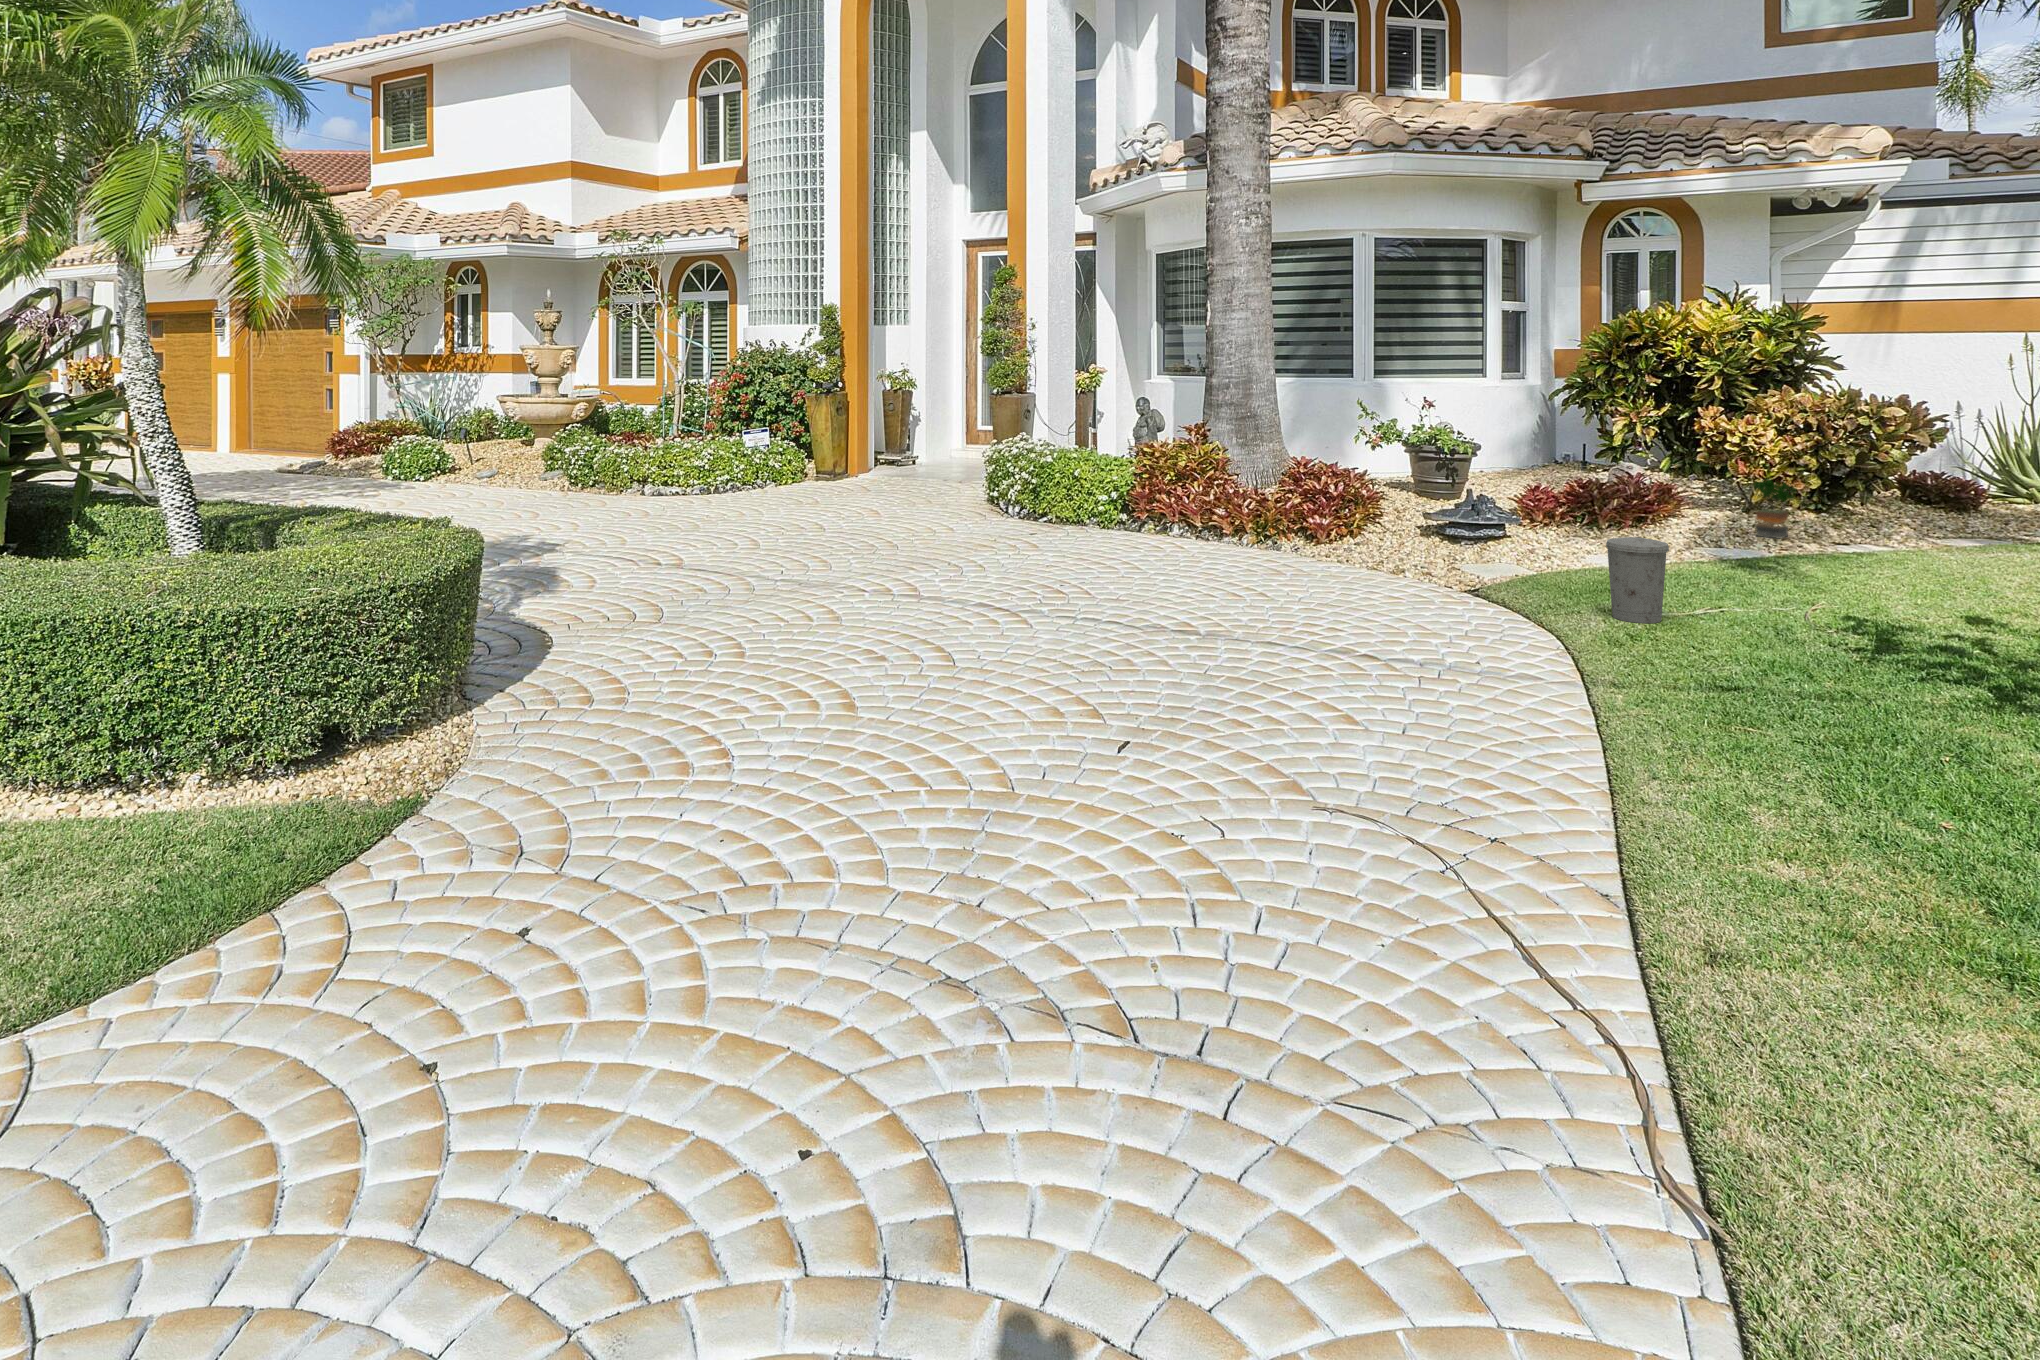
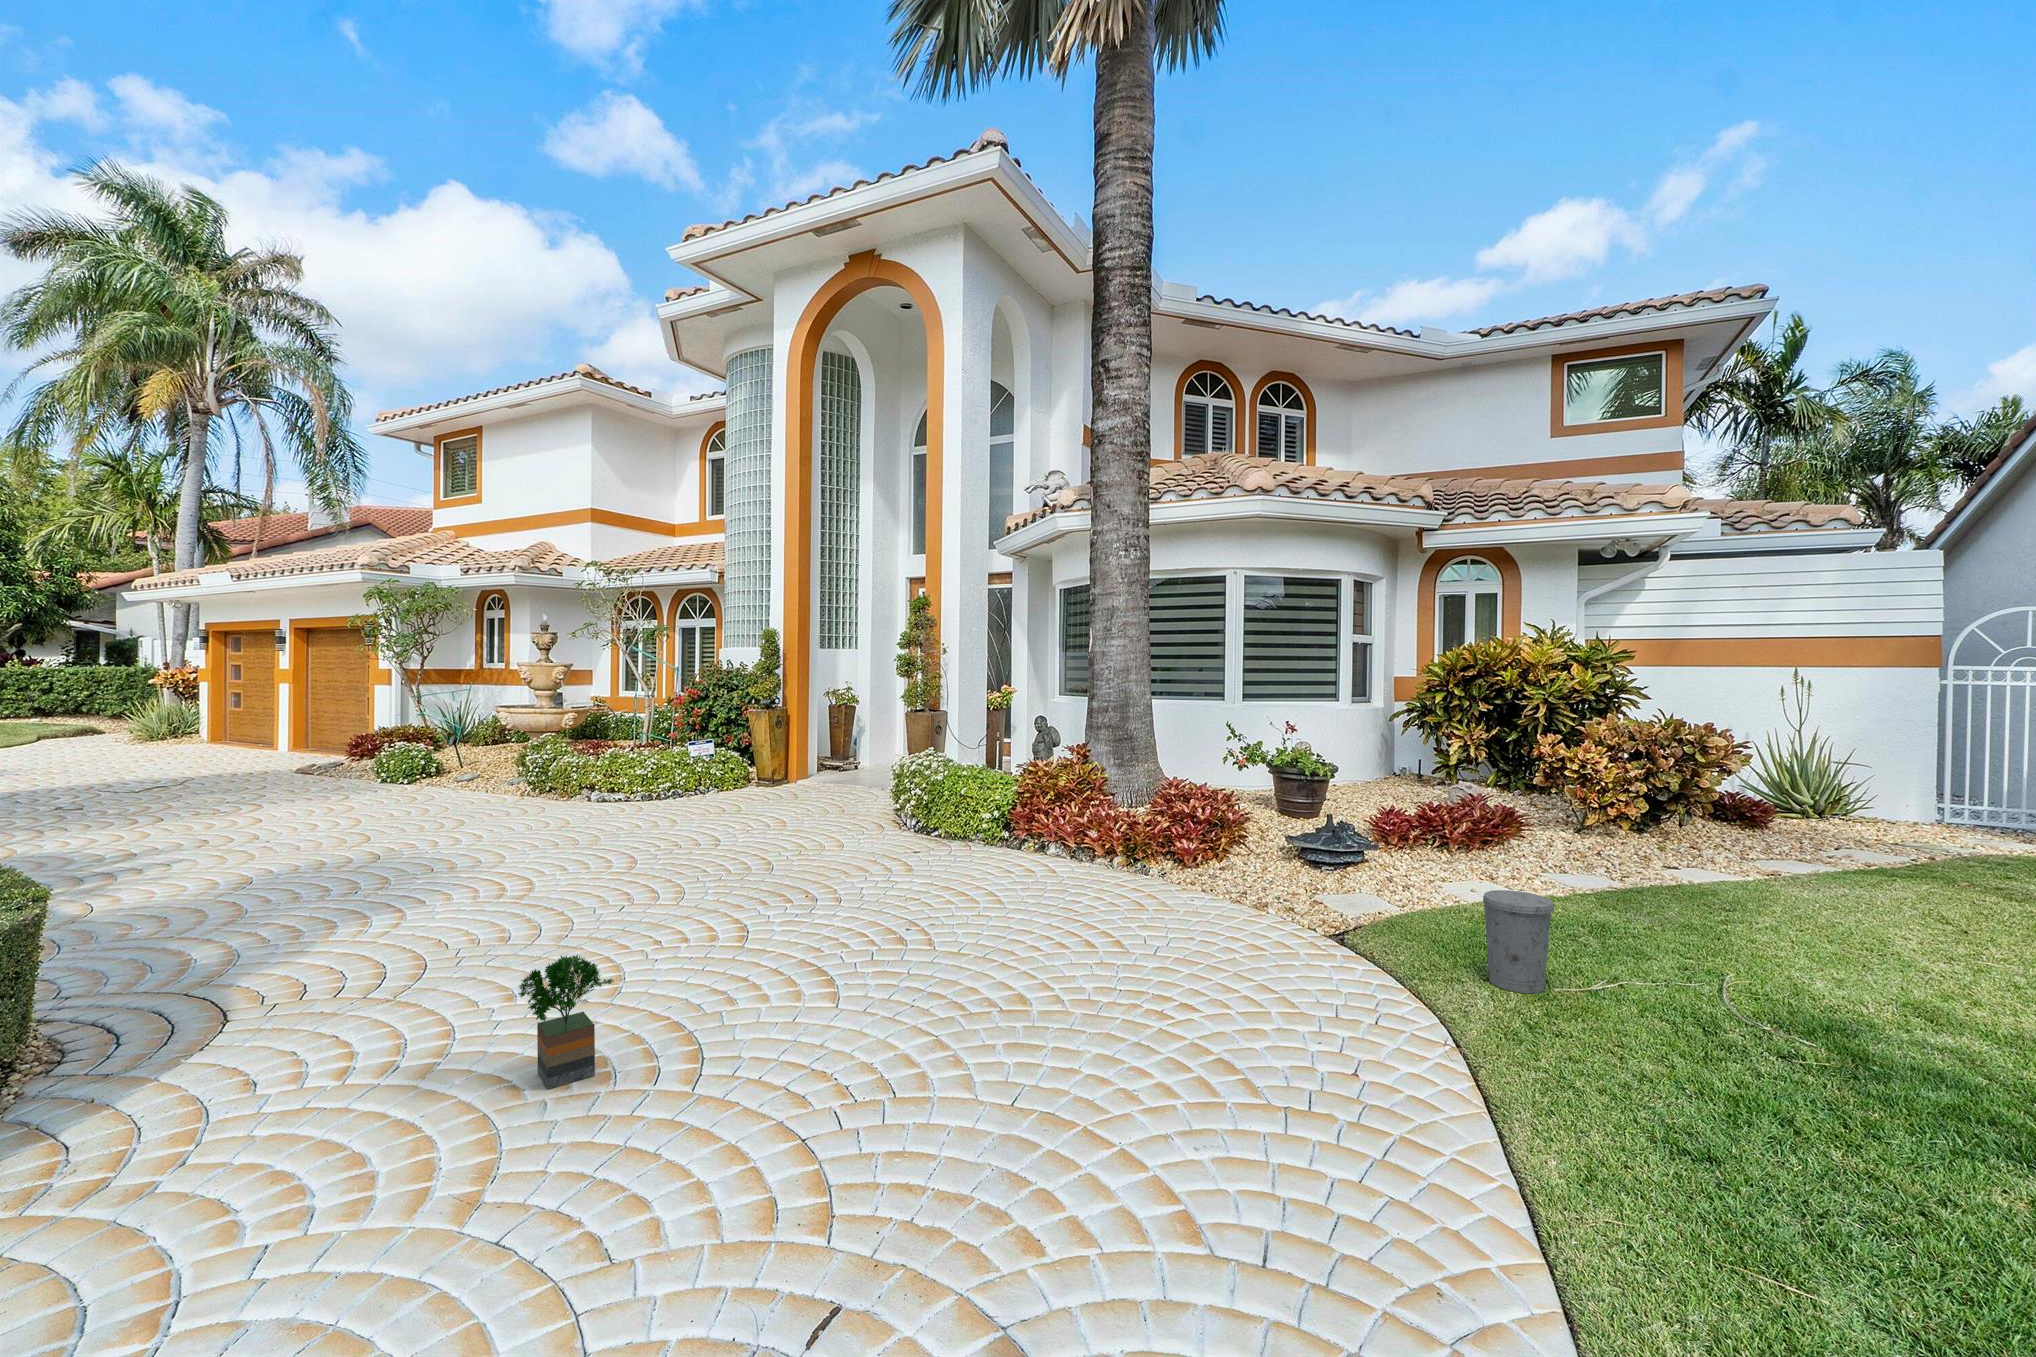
potted tree: present [1754,479,1796,539] -> present [518,955,613,1089]

